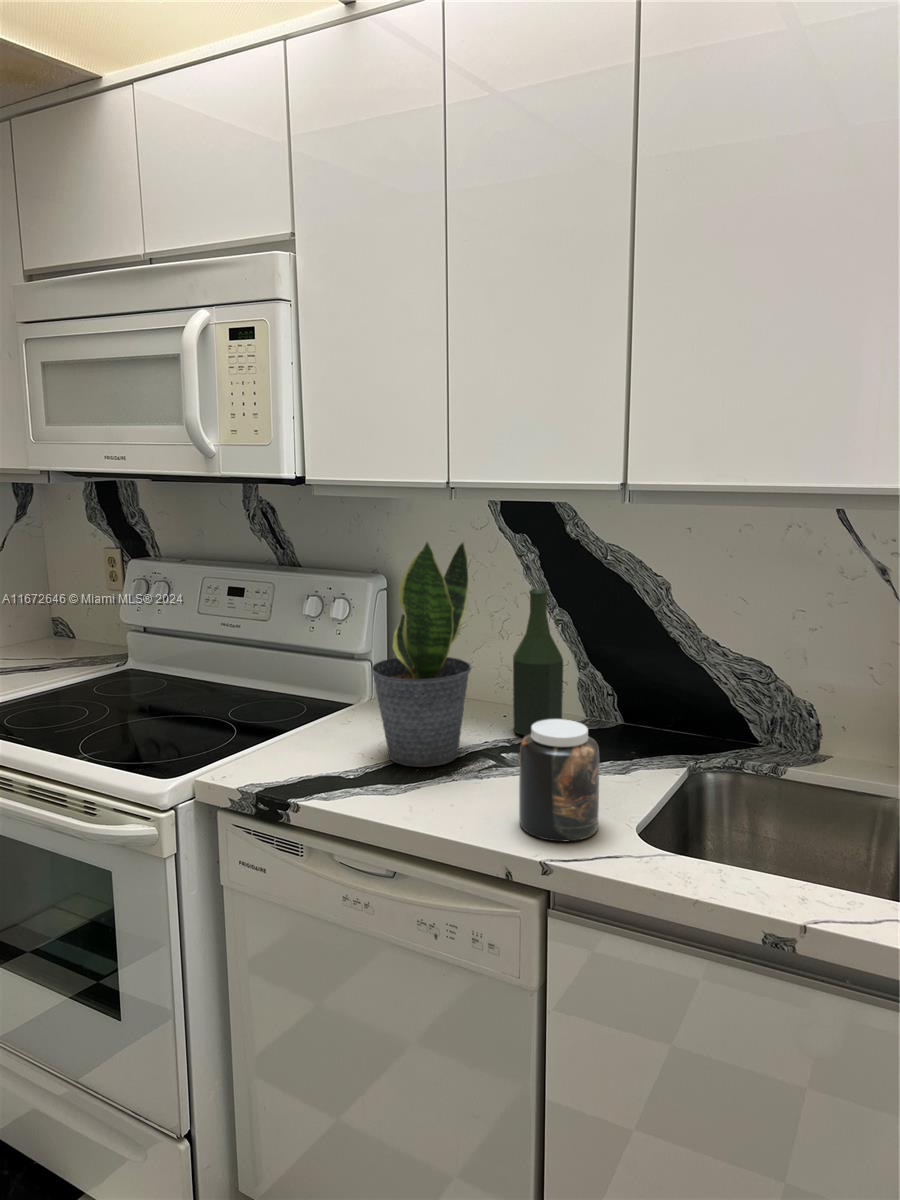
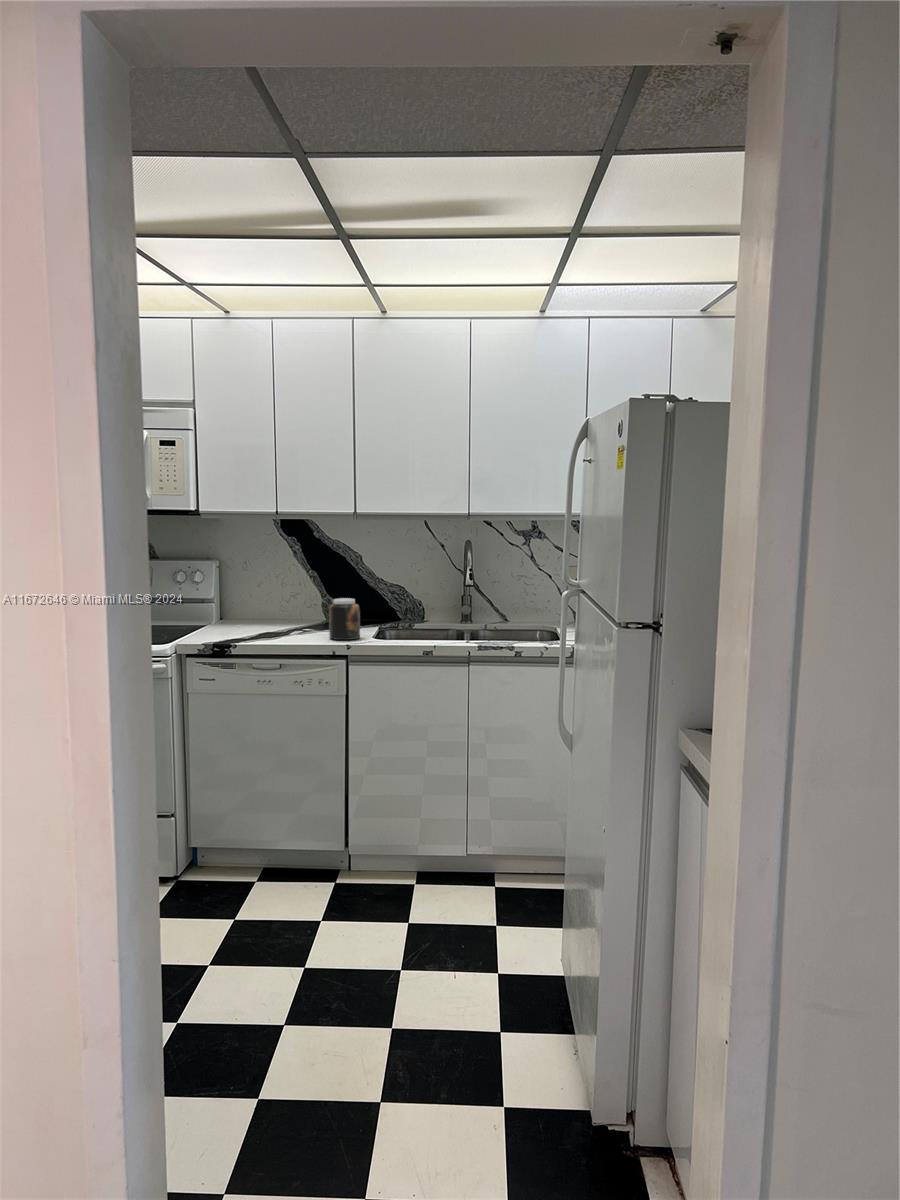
potted plant: present [371,541,471,767] -> none [243,534,290,634]
bottle: present [513,589,563,736] -> none [297,559,321,625]

